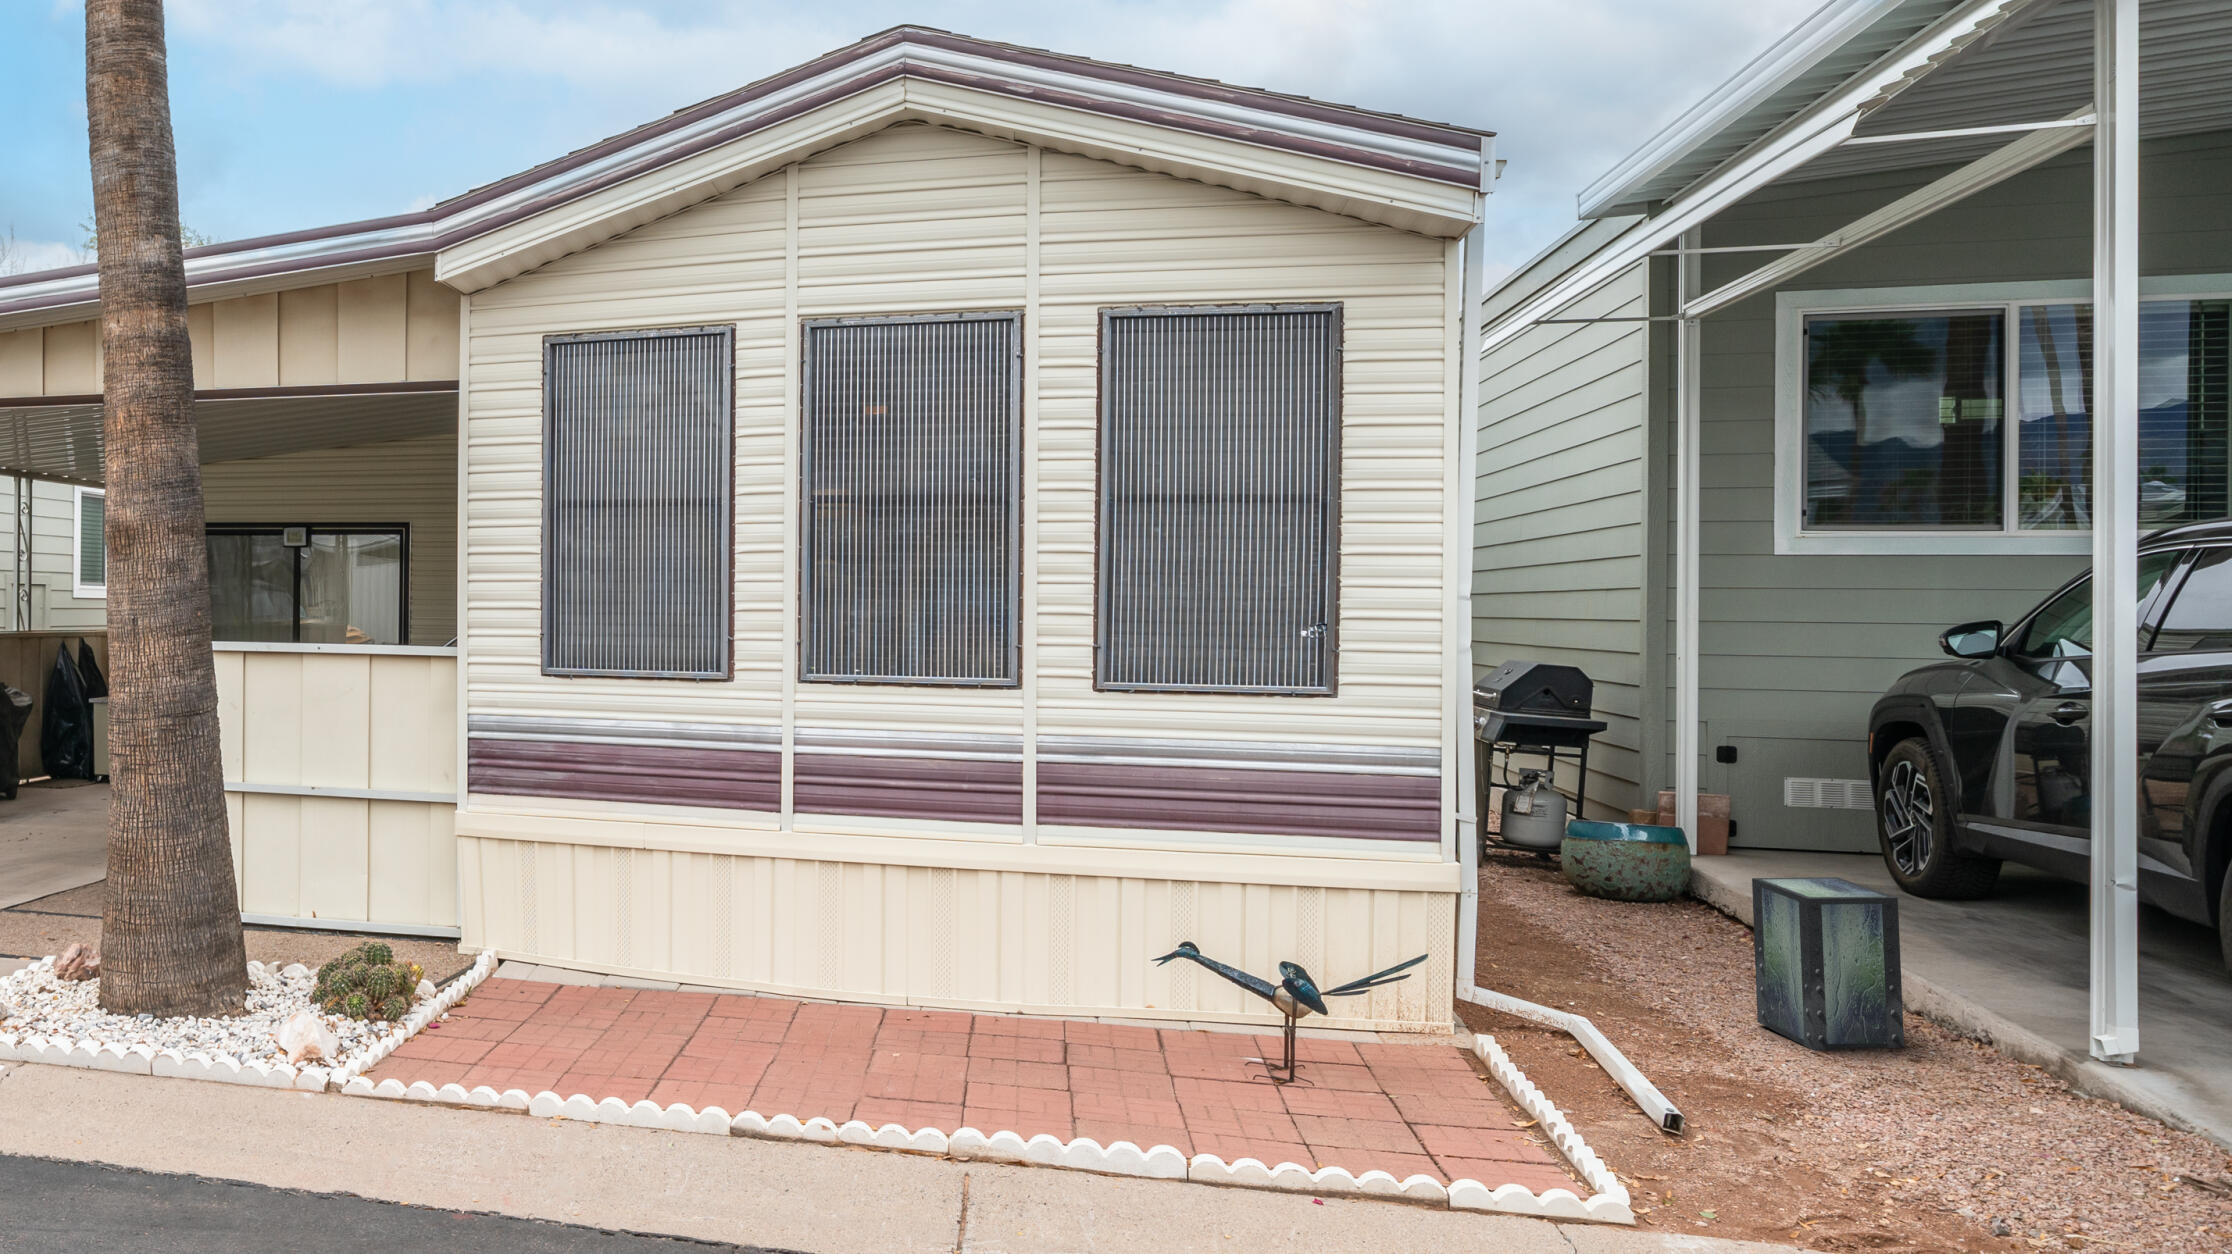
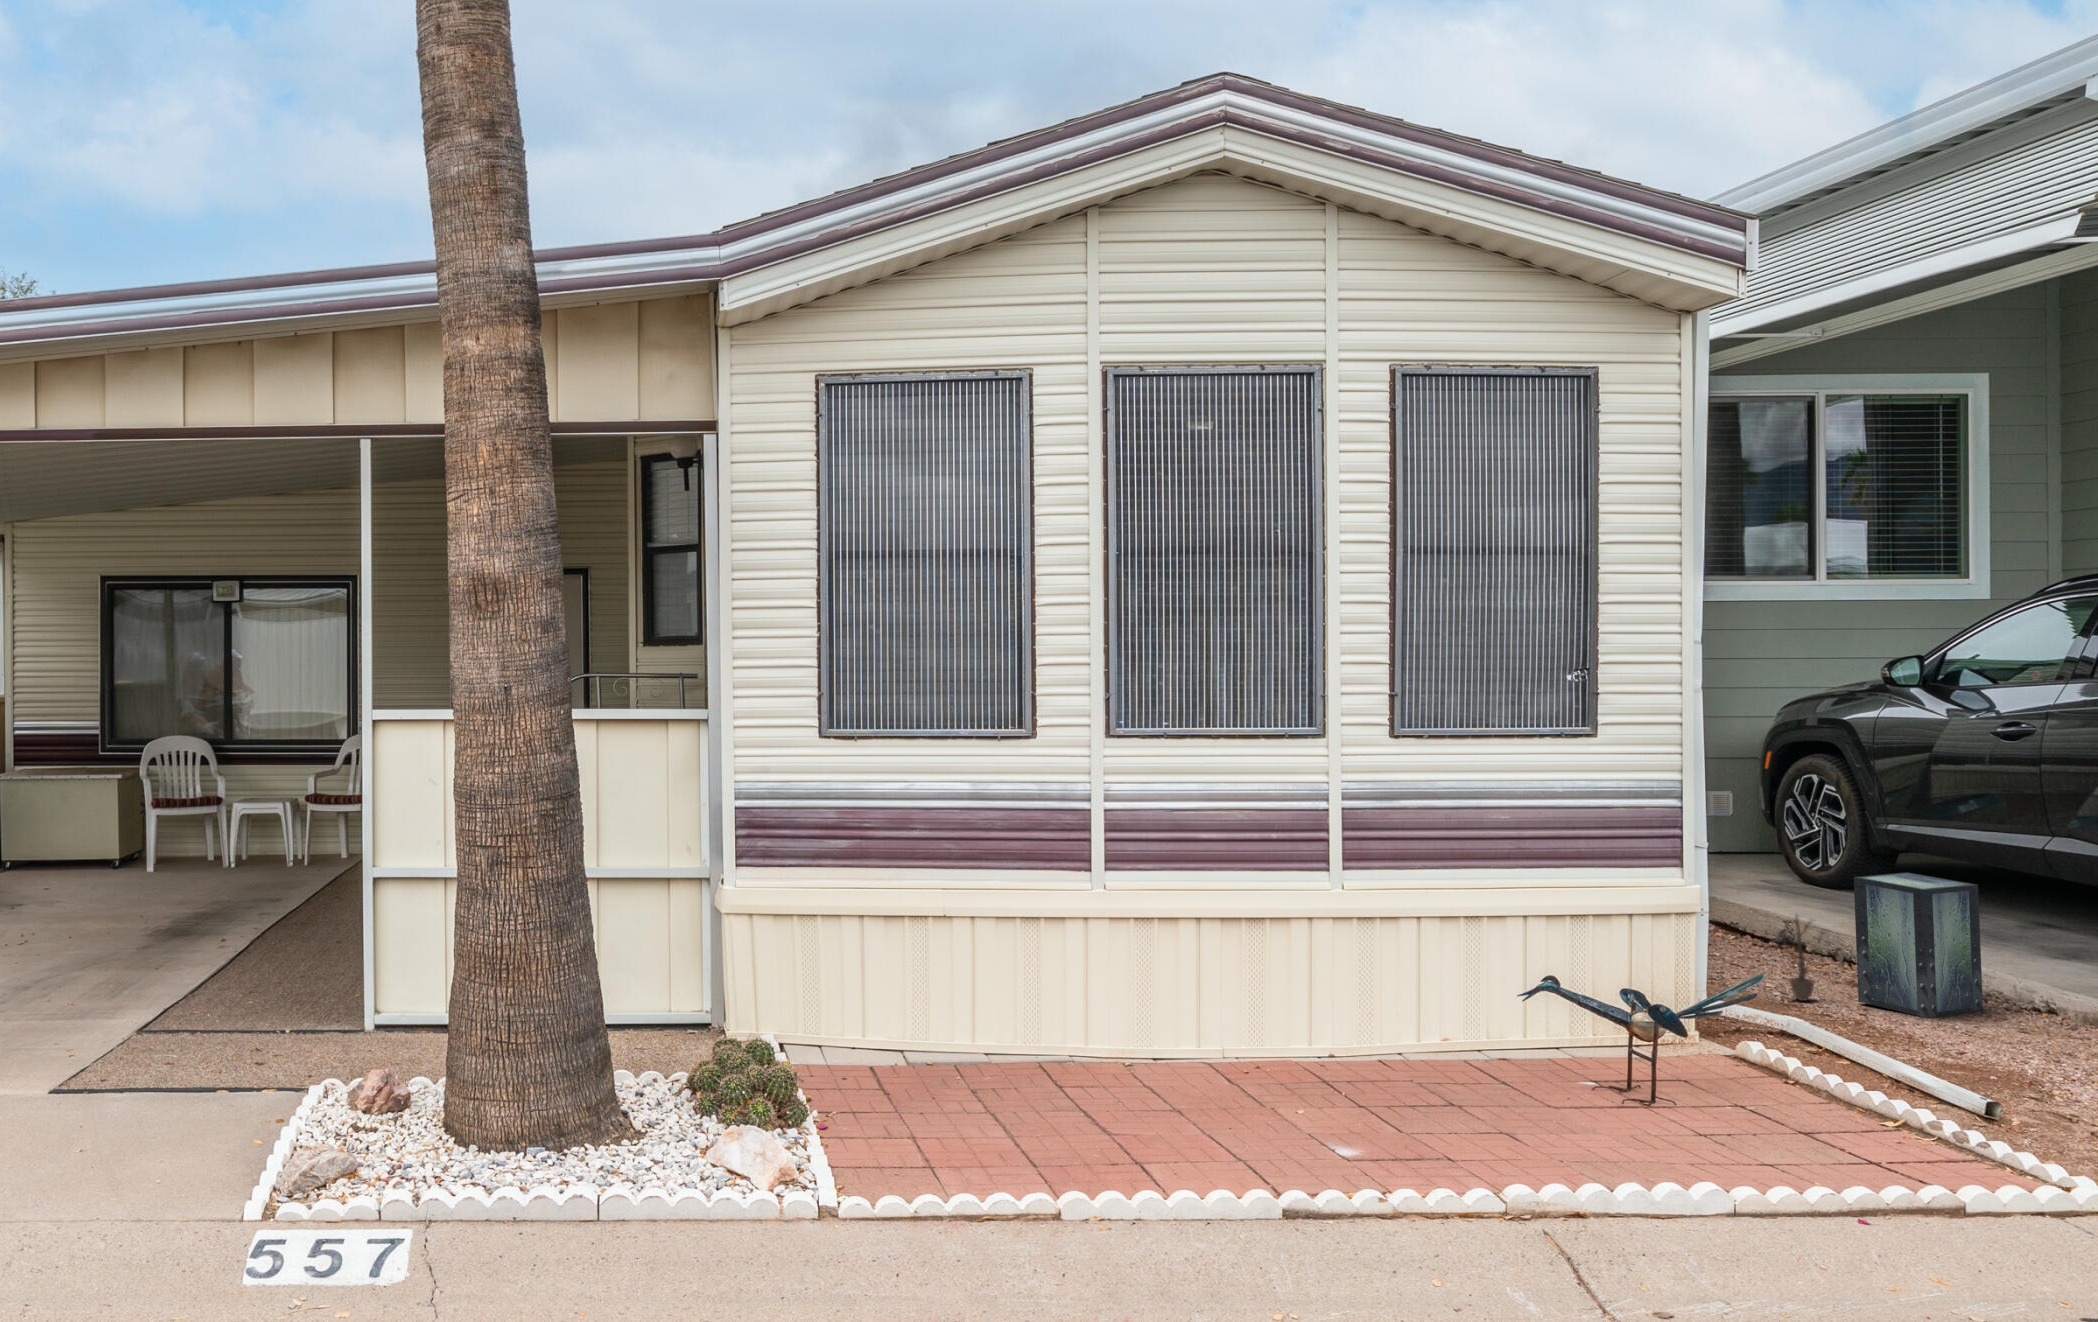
decorative plant: none [1655,916,1732,1015] -> present [1763,916,1830,1001]

